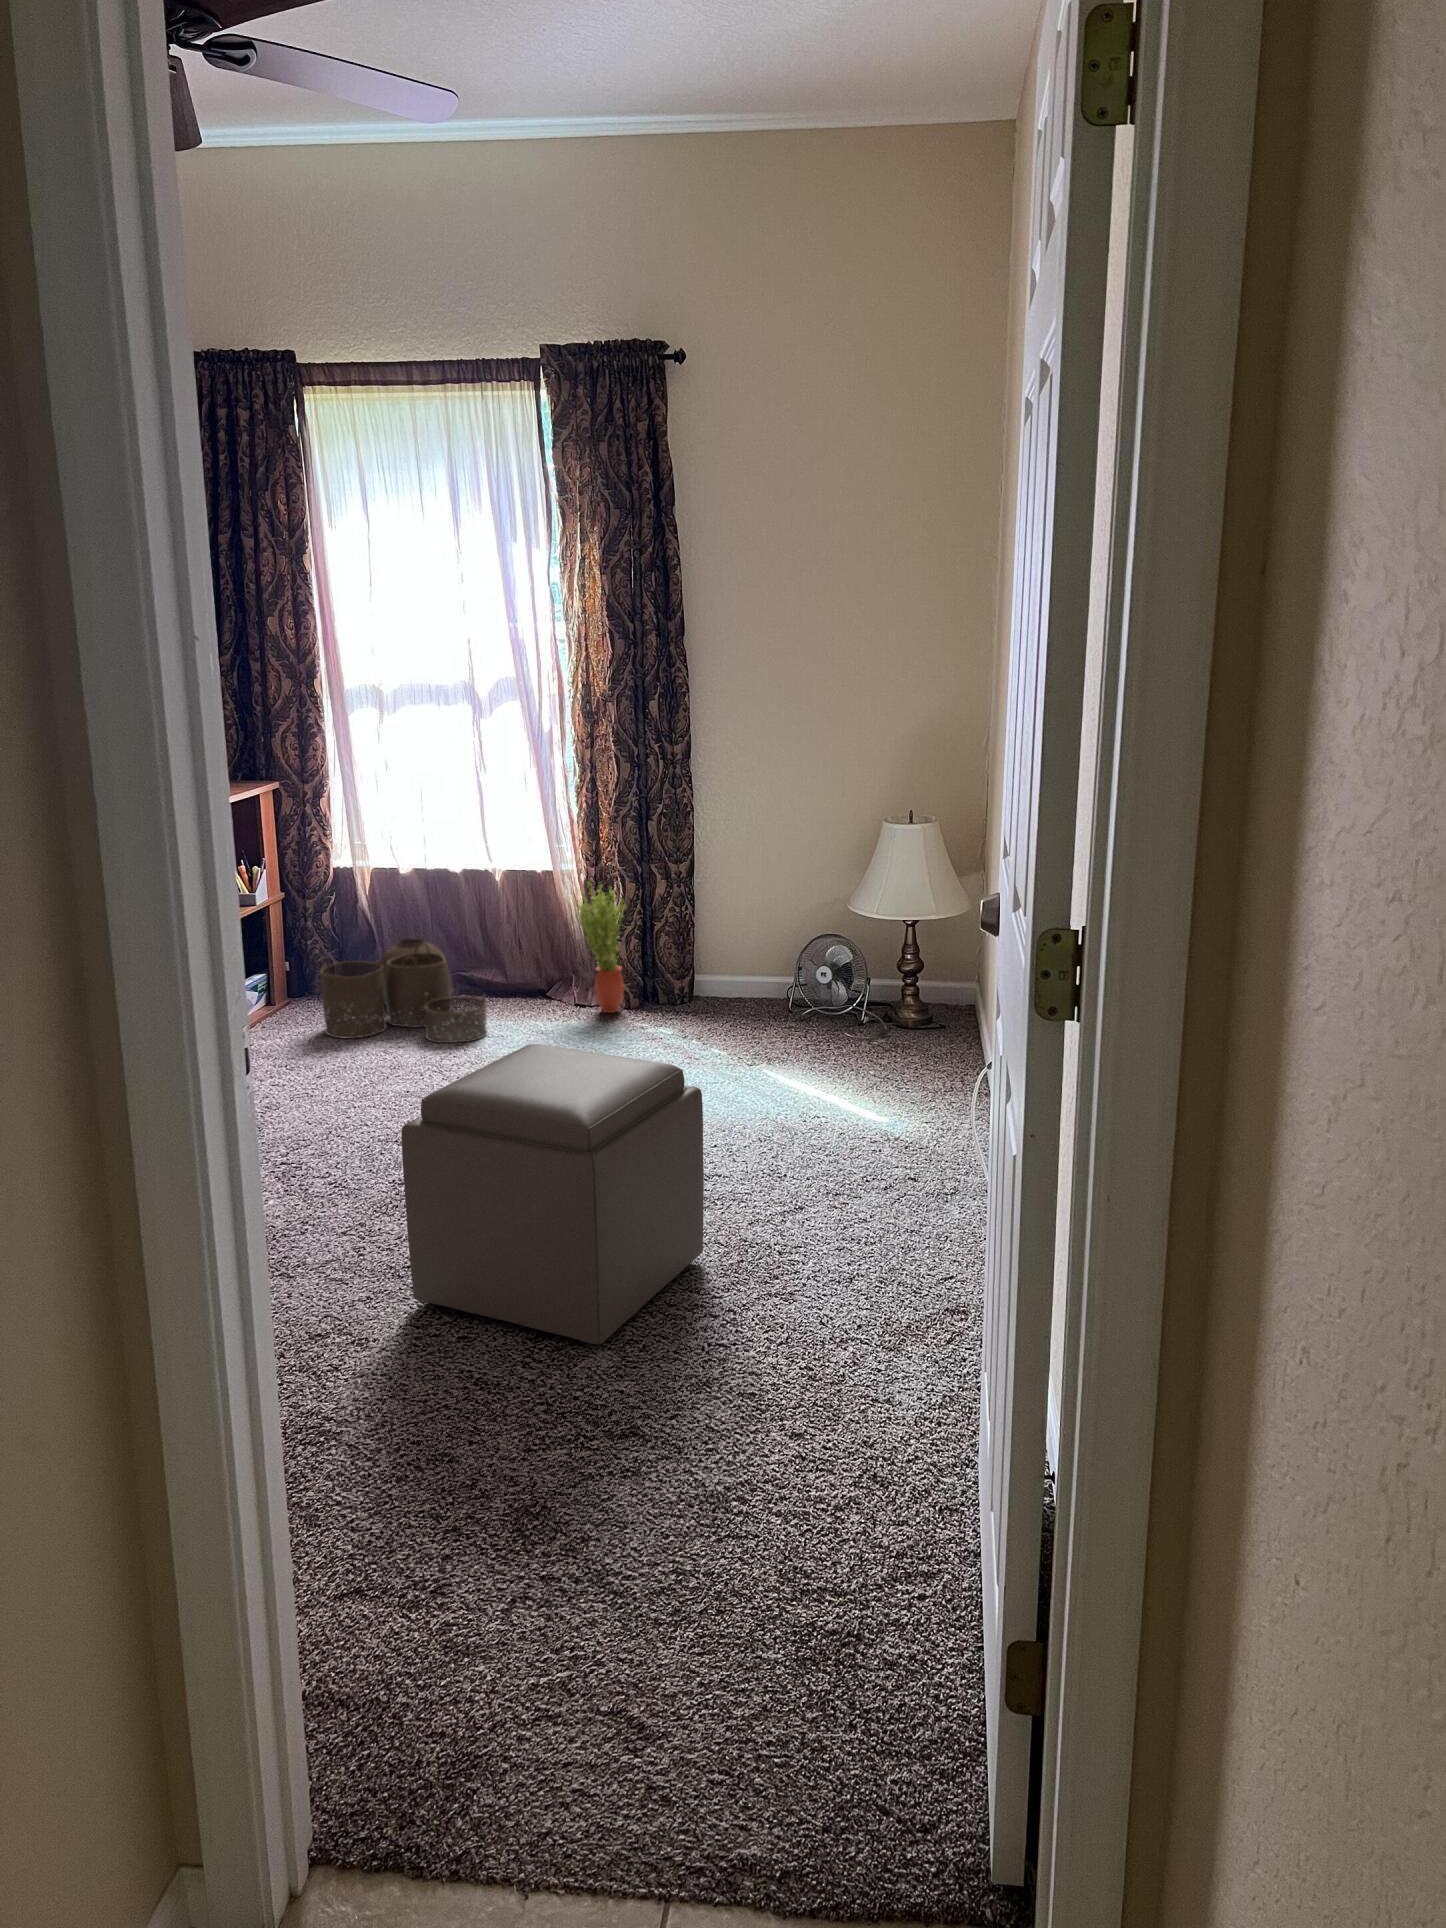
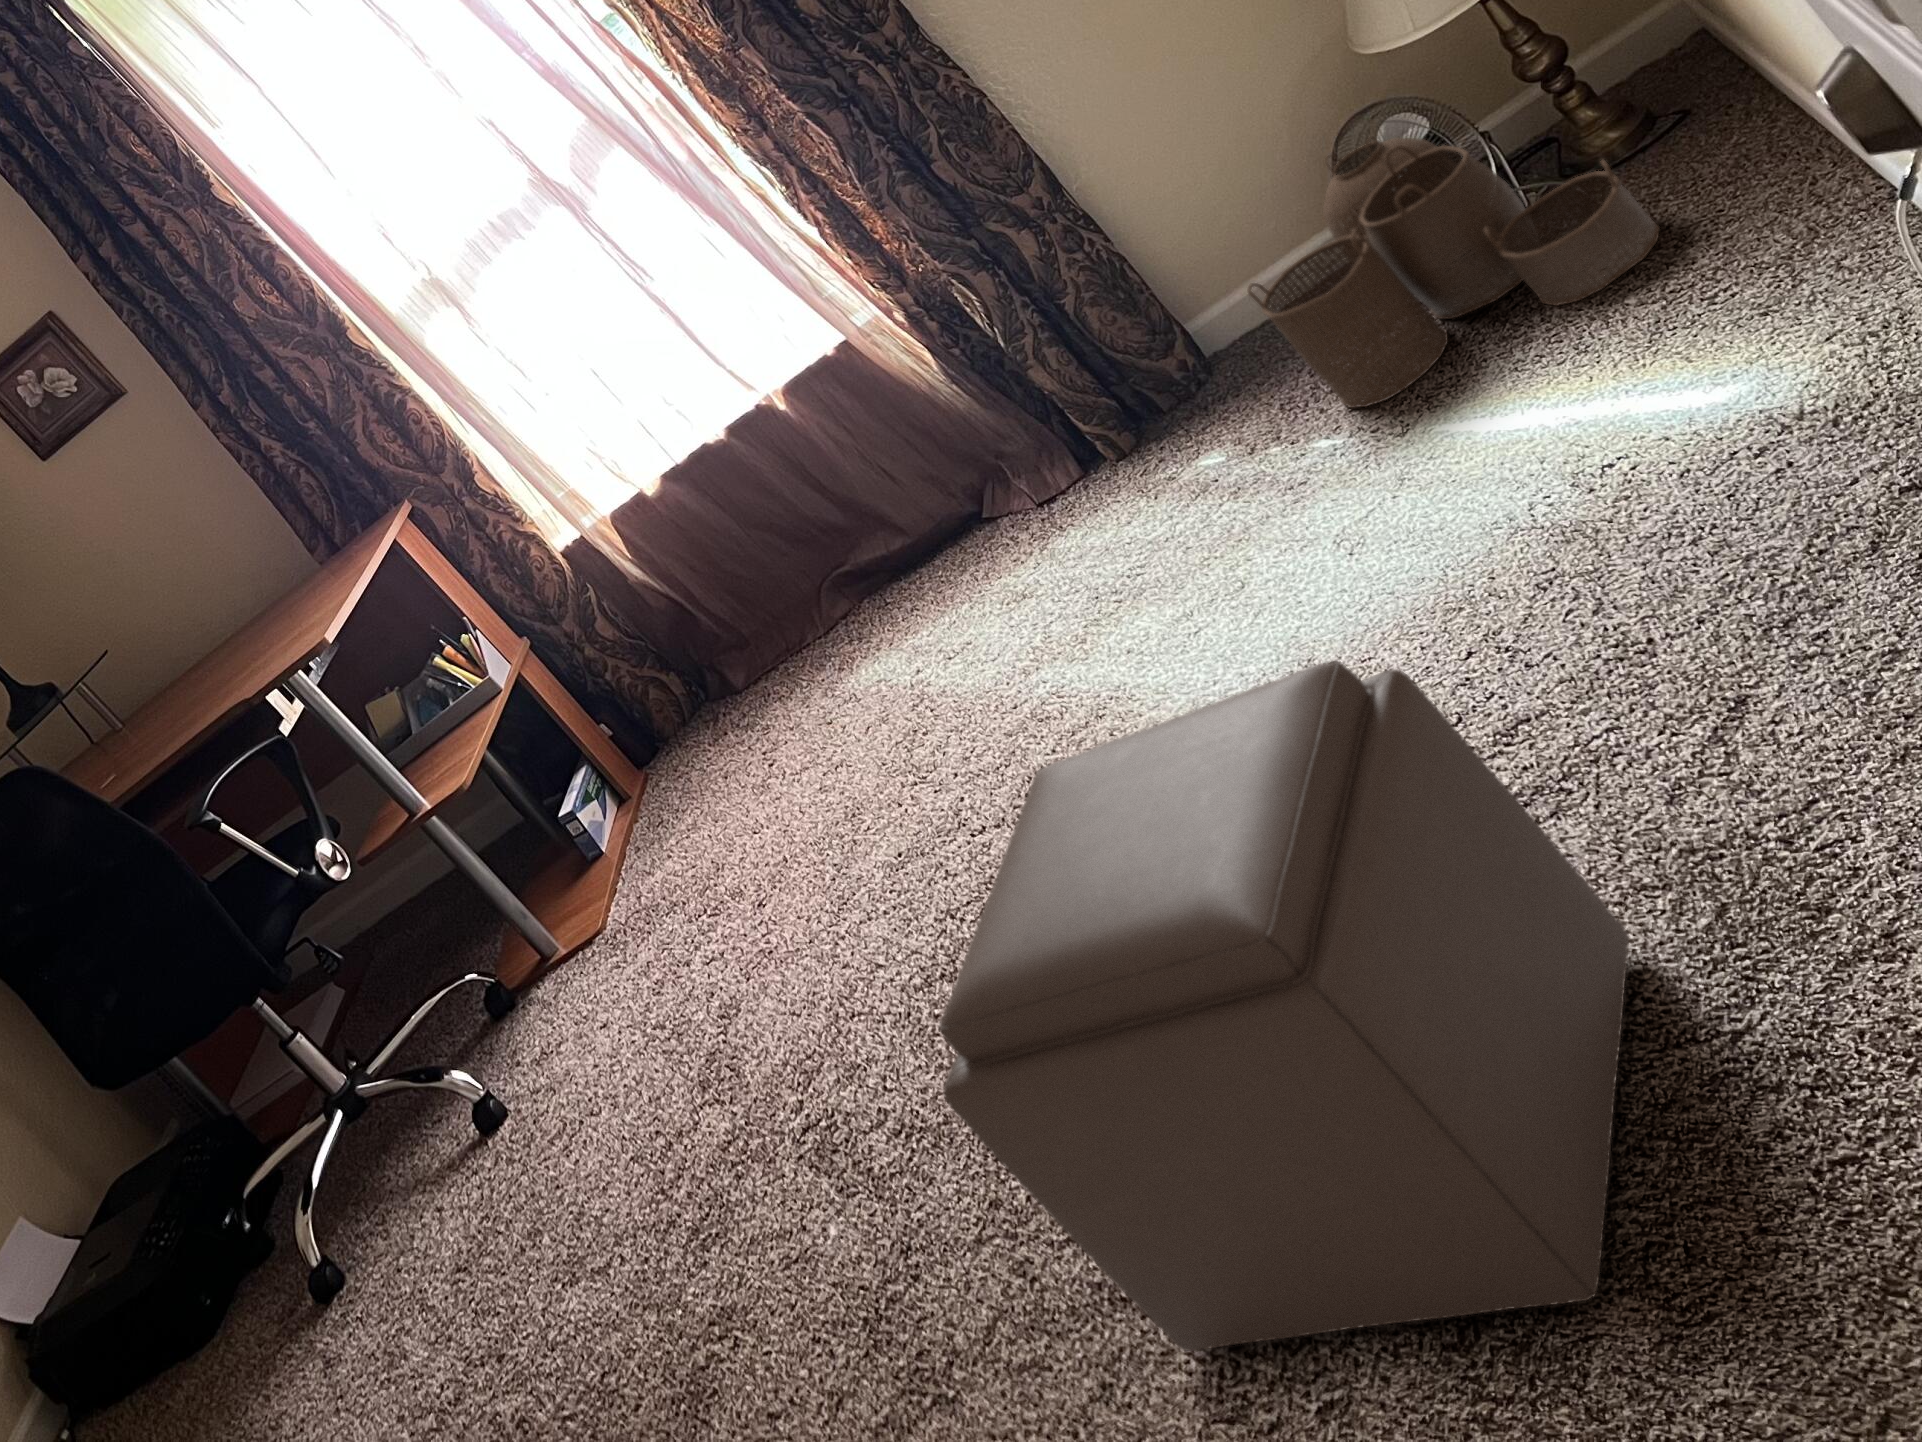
potted plant: present [573,882,626,1013] -> none [910,301,1112,492]
woven basket: present [320,935,487,1043] -> present [1247,137,1659,408]

